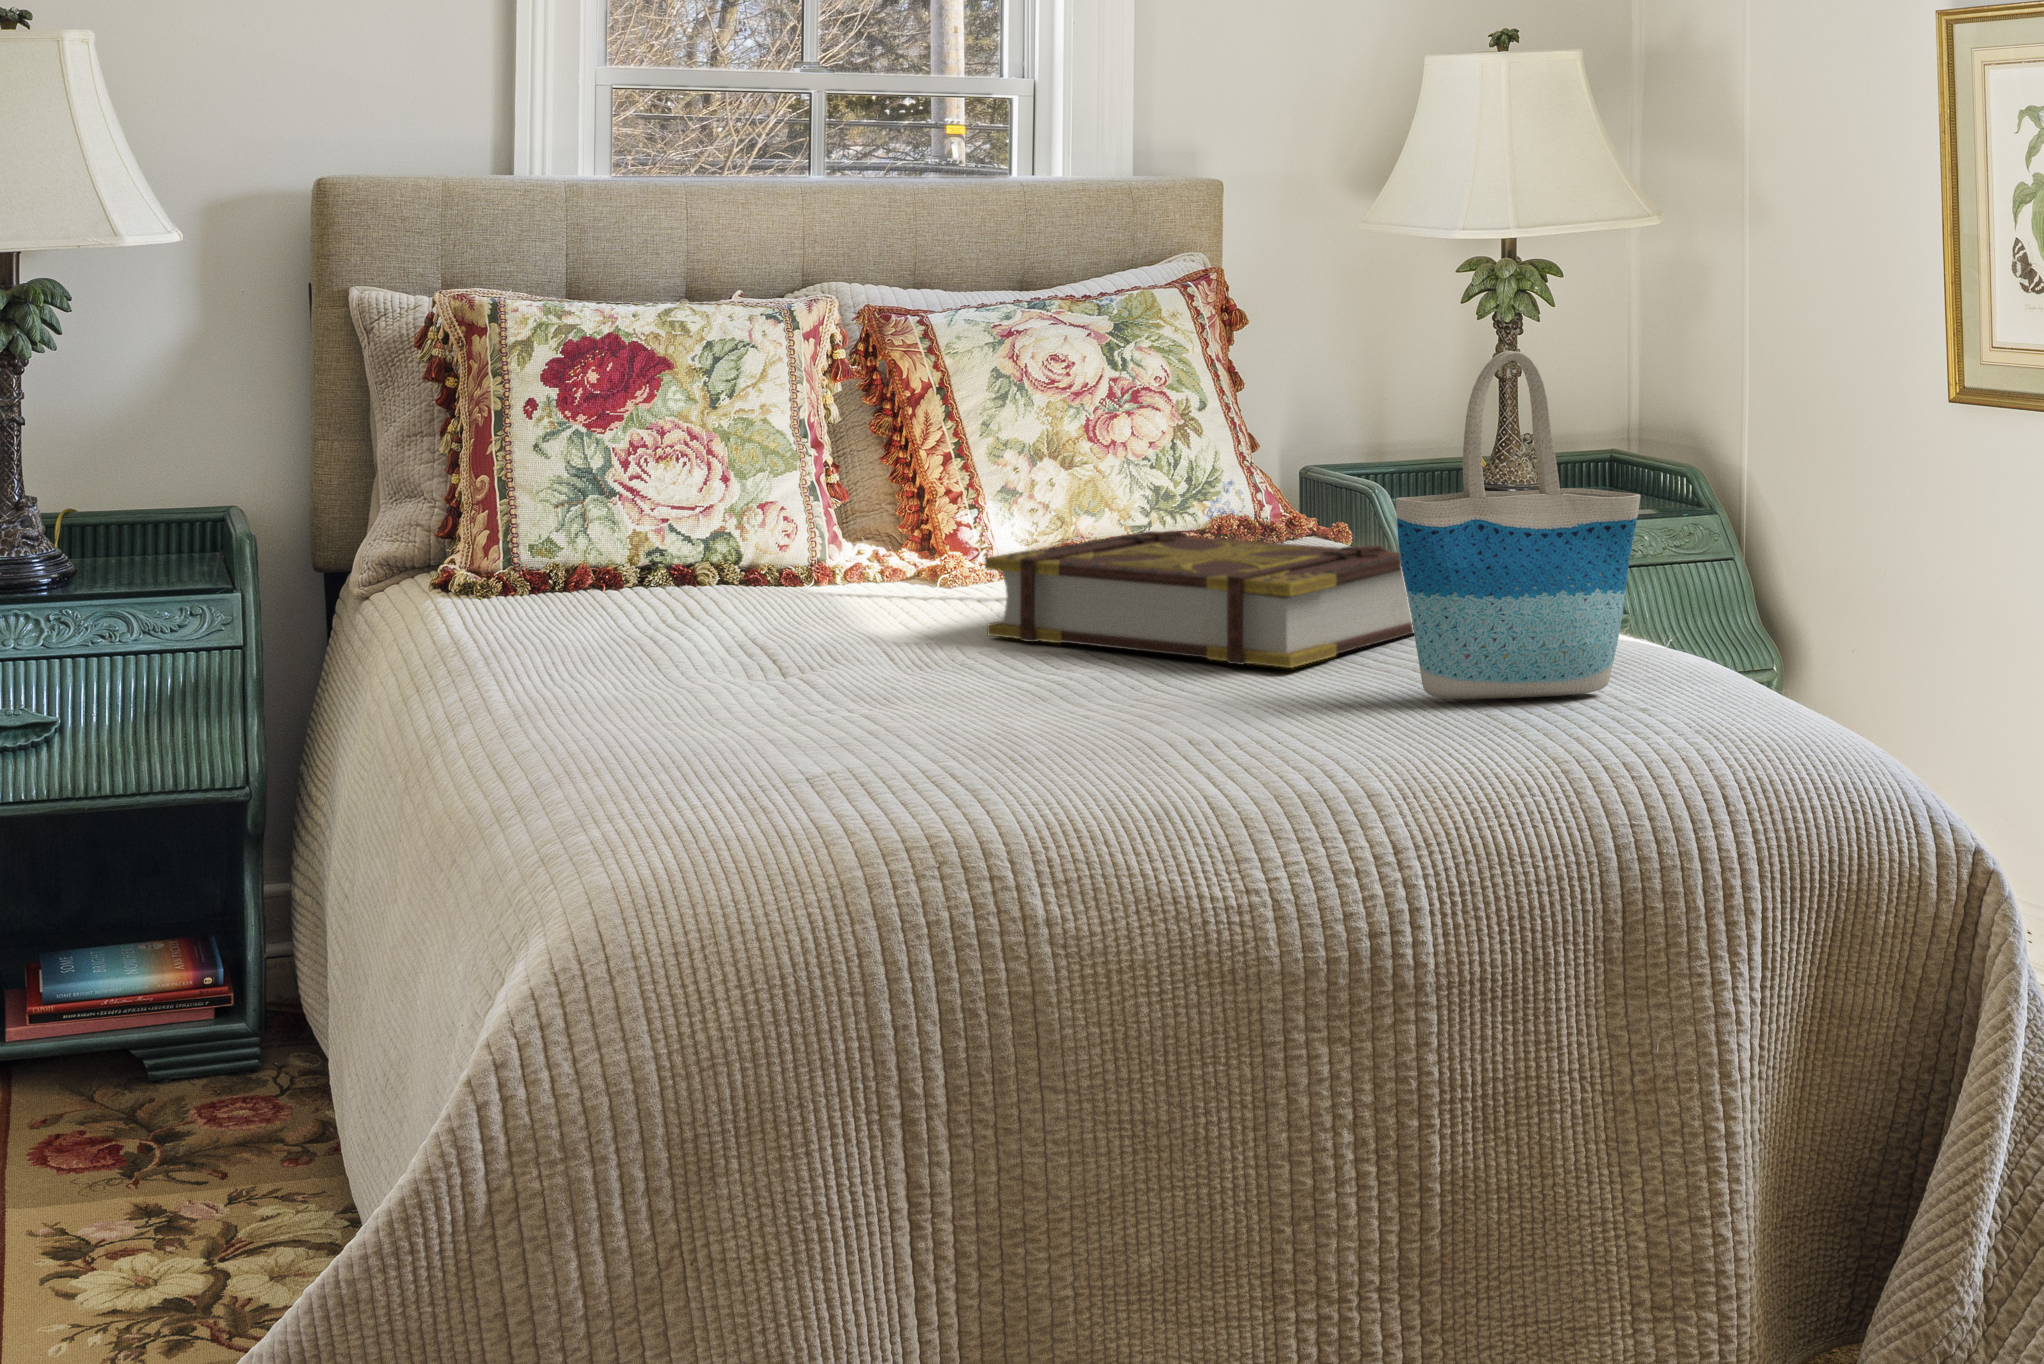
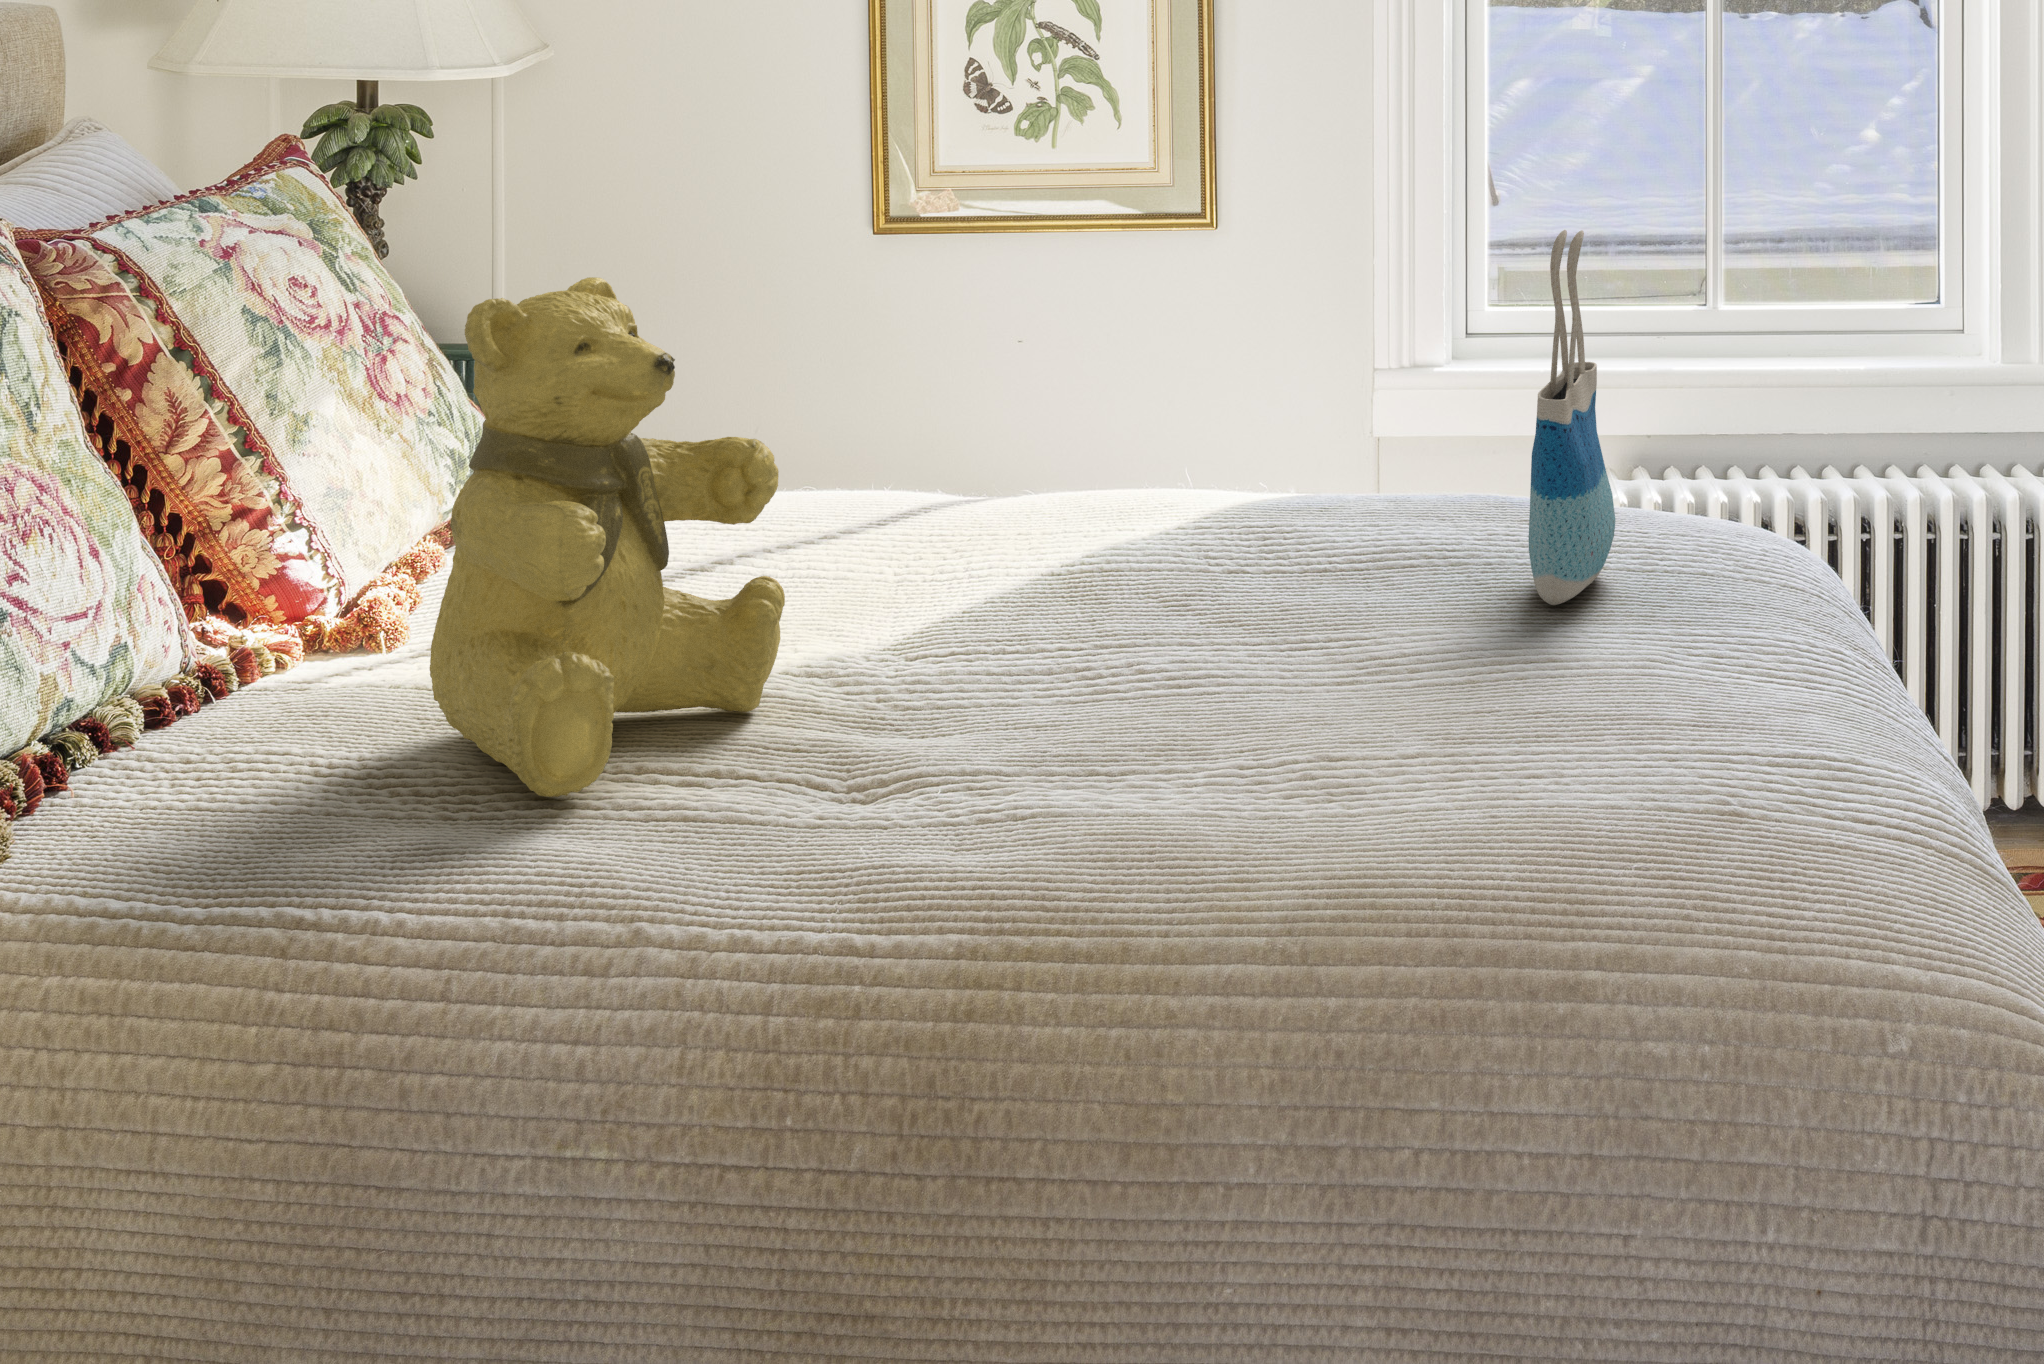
teddy bear: none [631,328,903,630] -> present [430,277,785,797]
book: present [985,531,1413,668] -> none [797,464,1353,676]

